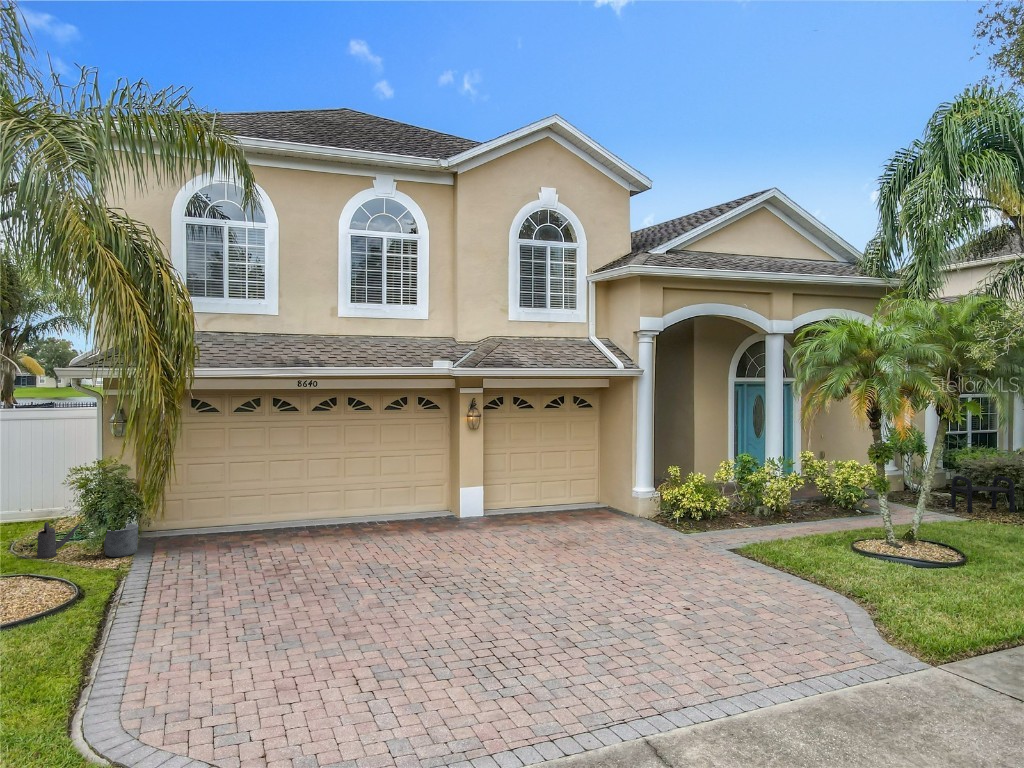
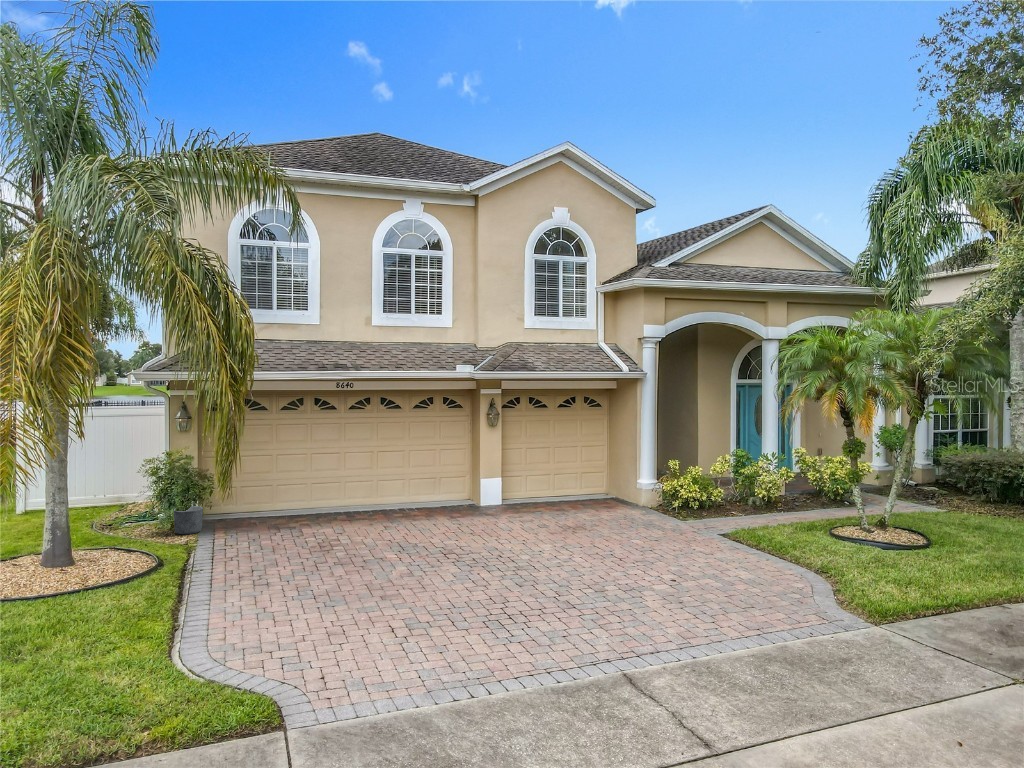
bench: present [951,476,1015,513] -> none [932,470,991,504]
watering can: present [30,522,79,559] -> none [112,504,153,535]

